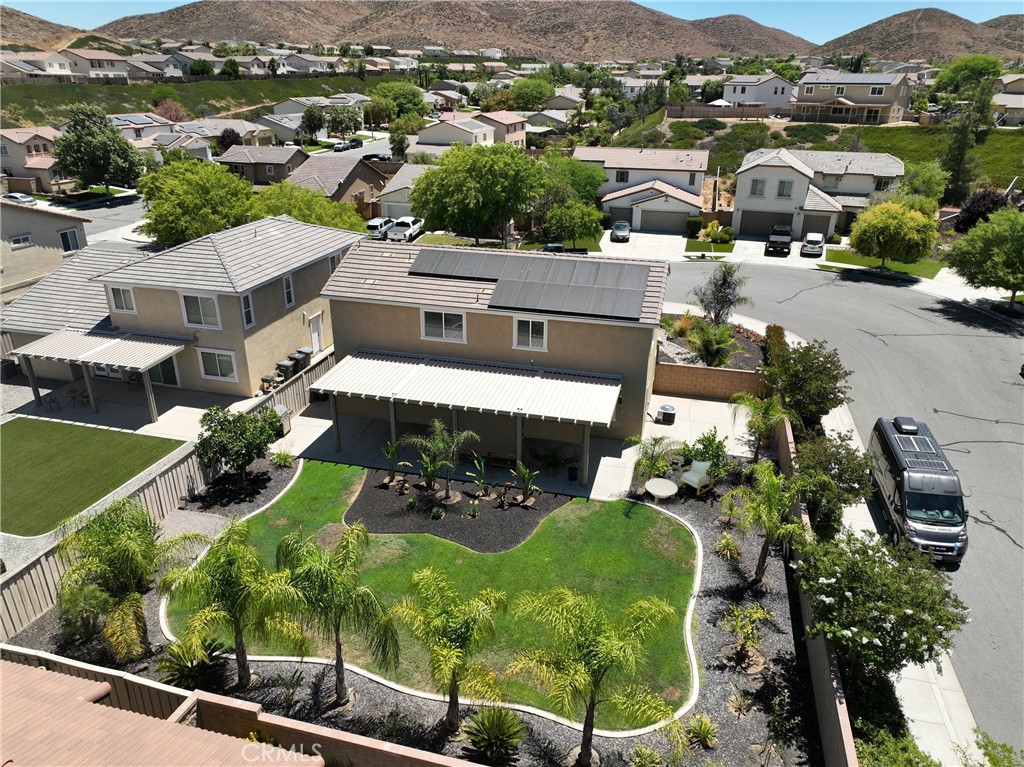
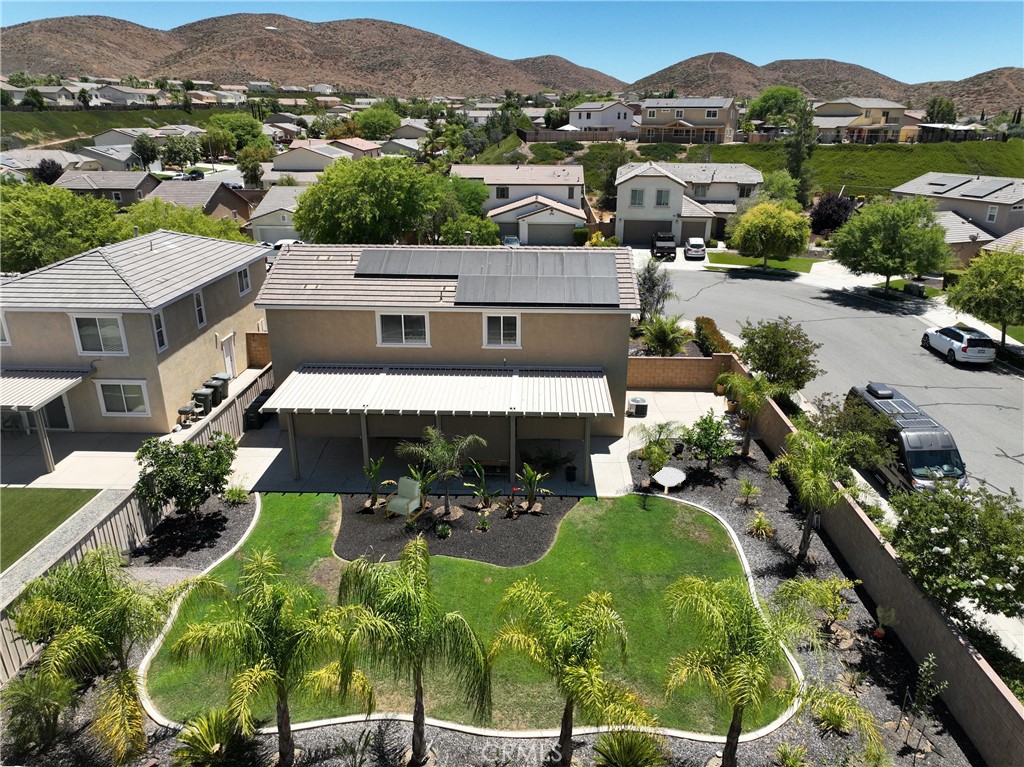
chair: present [679,460,713,495] -> present [386,477,425,523]
potted tree: none [791,642,812,672] -> present [875,606,899,637]

